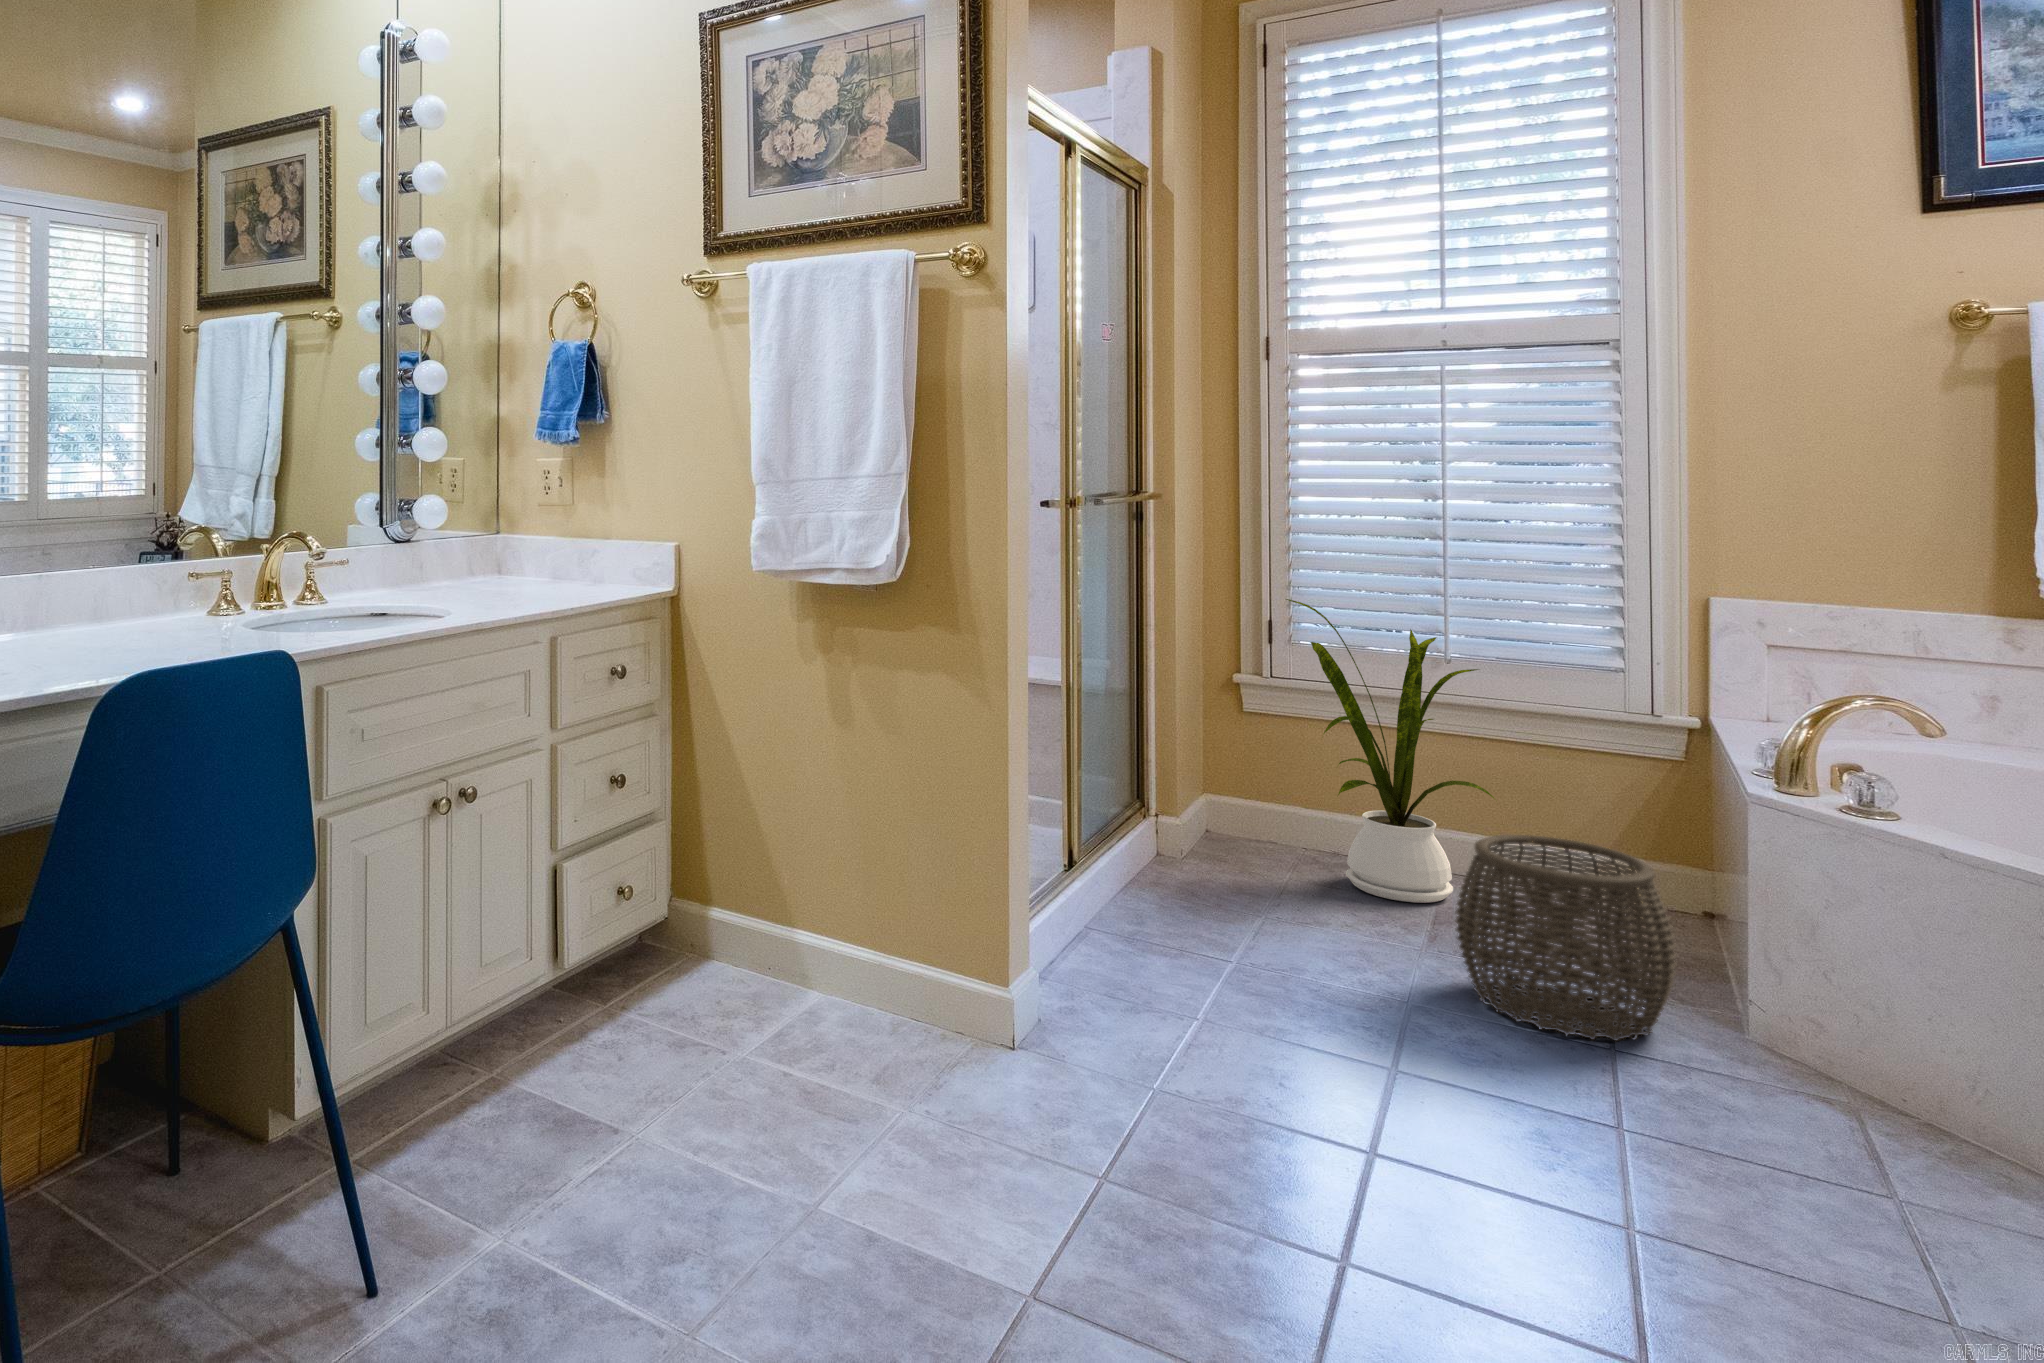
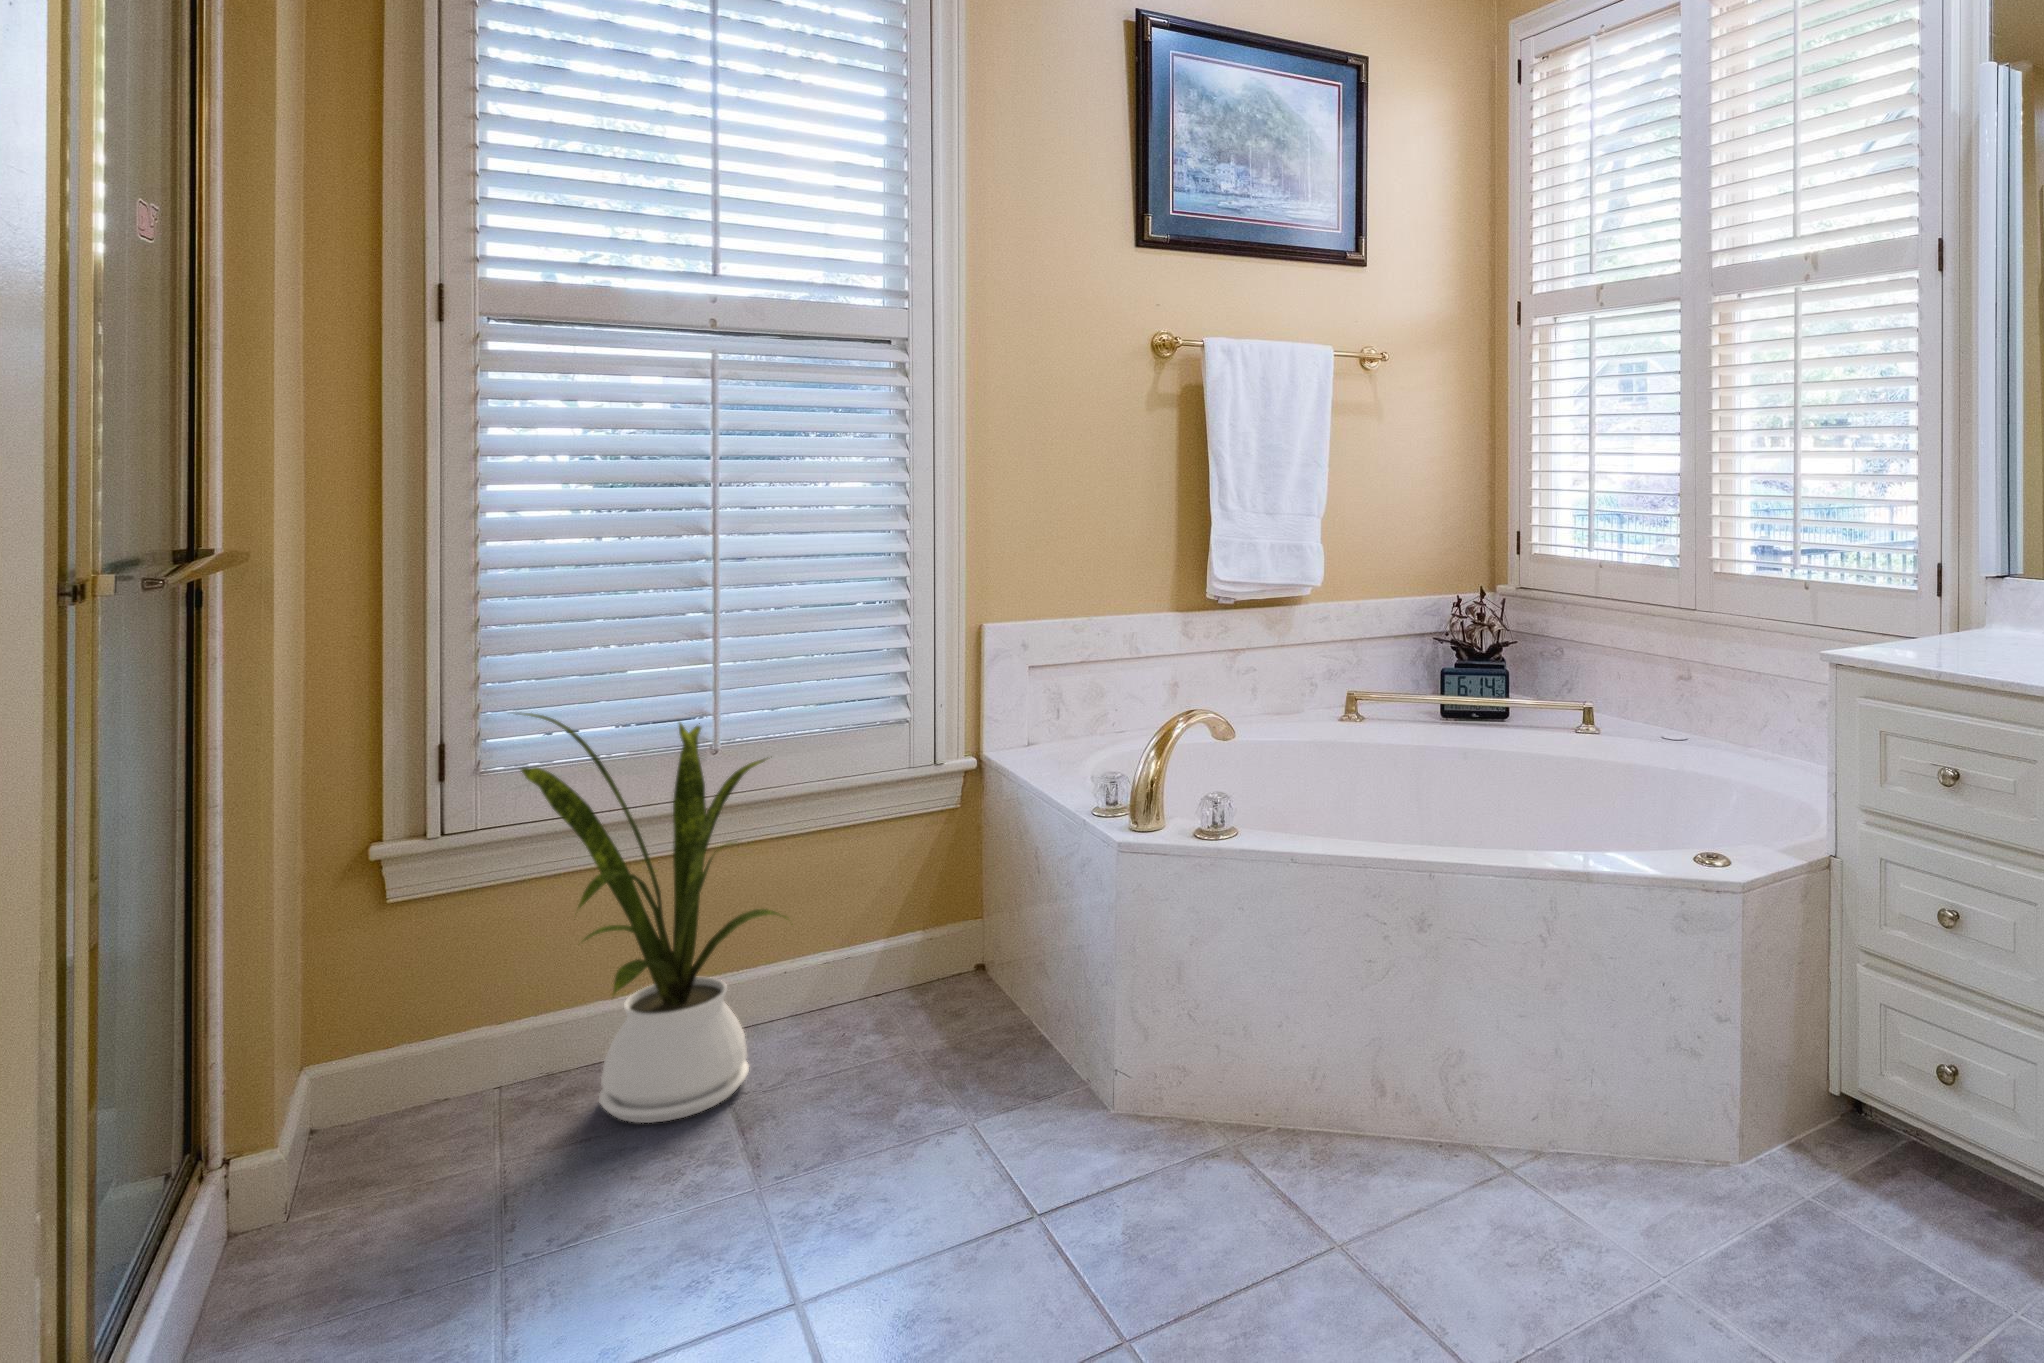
woven basket: present [1456,835,1677,1041] -> none [888,953,1129,1235]

